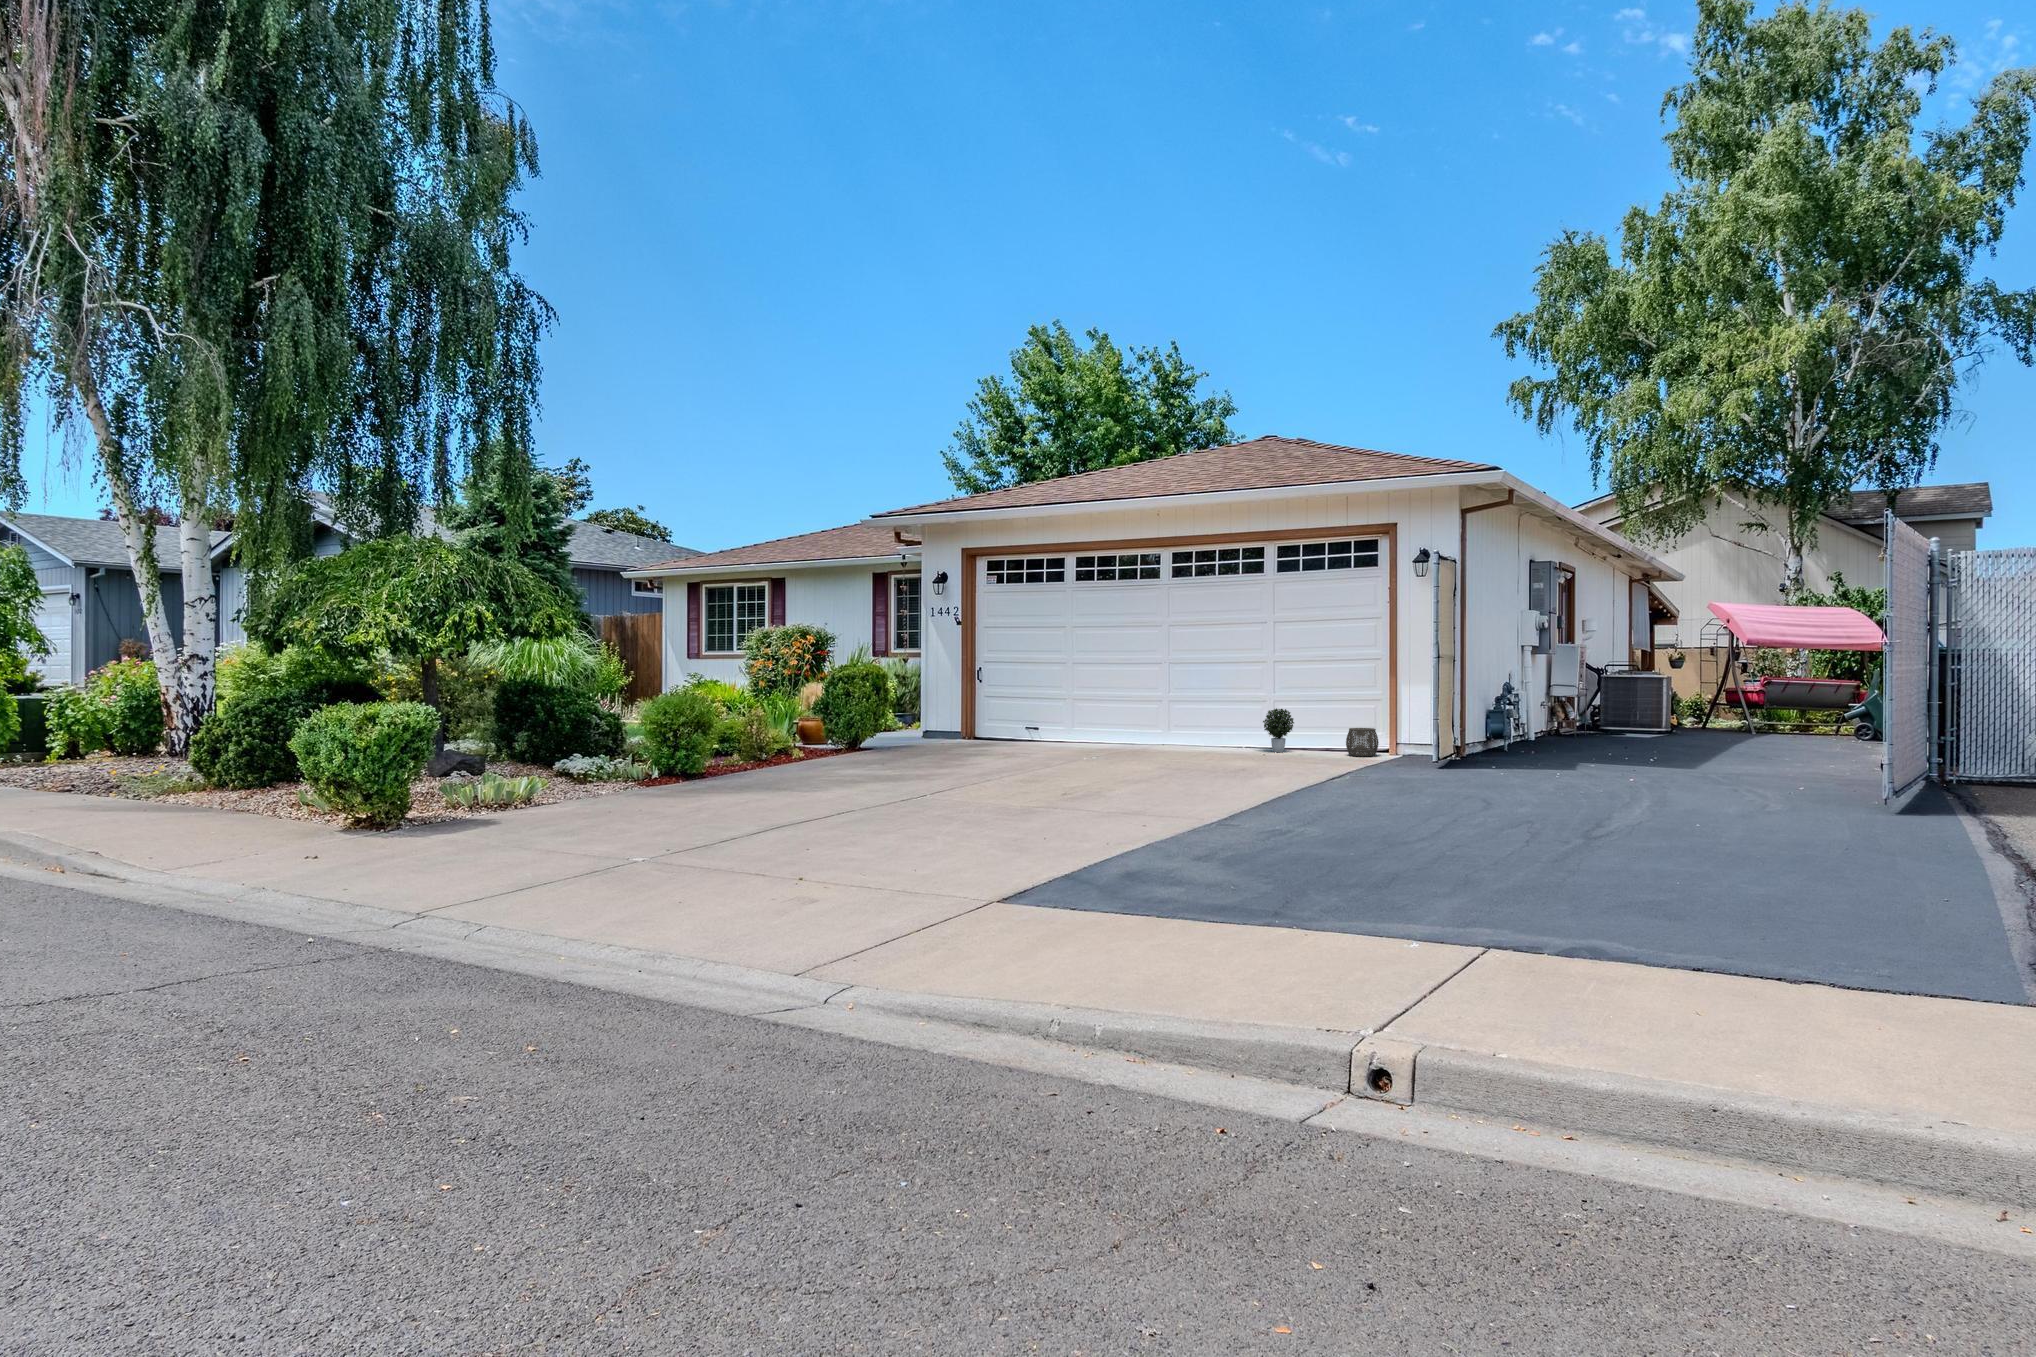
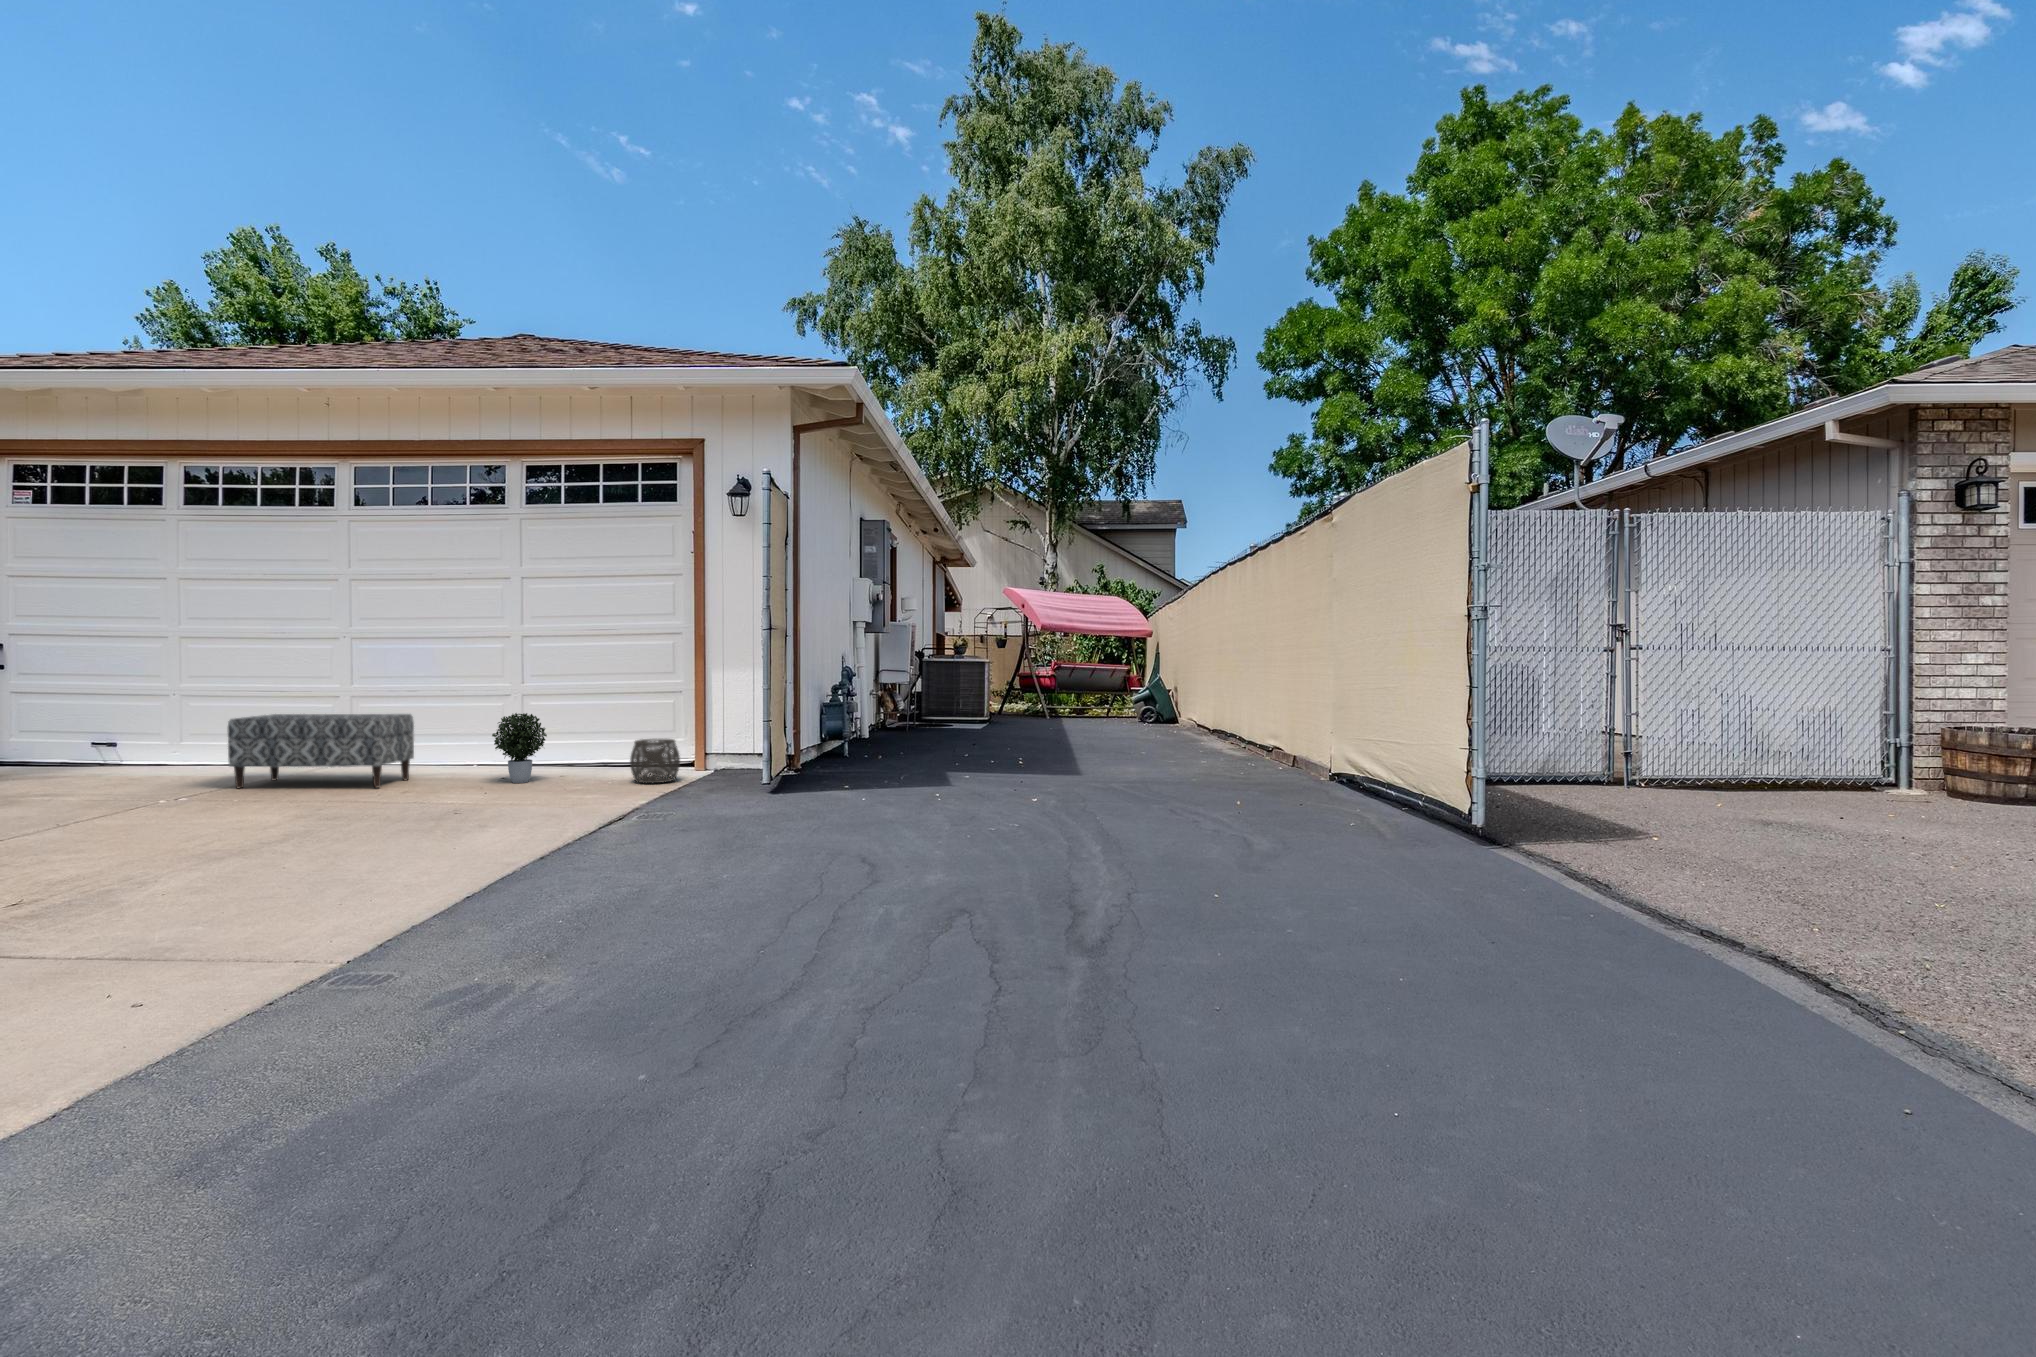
bench: none [1123,706,1216,750] -> present [228,714,414,788]

